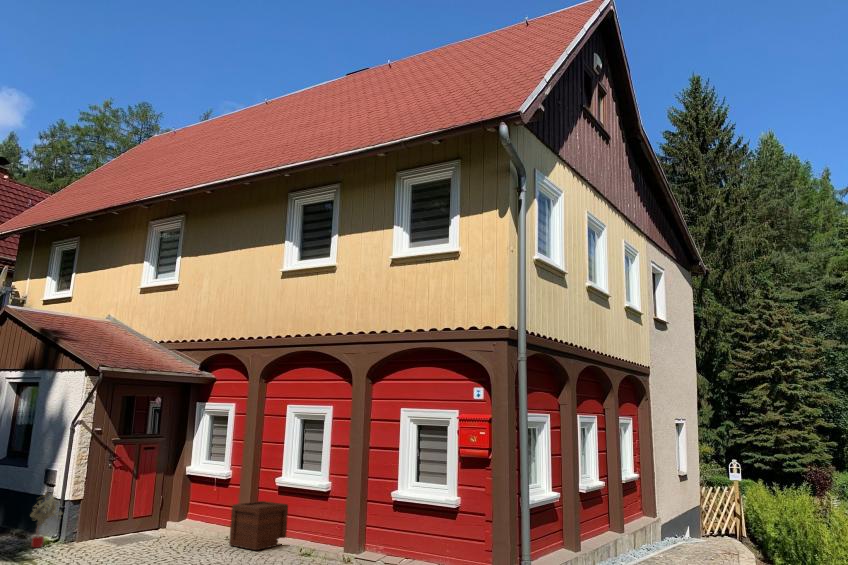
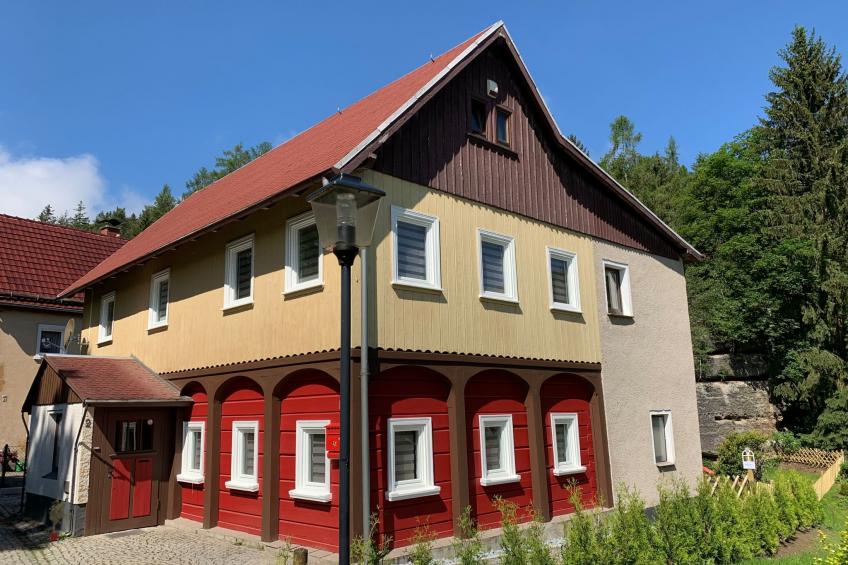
wooden crate: present [229,501,288,550] -> none [188,501,233,541]

